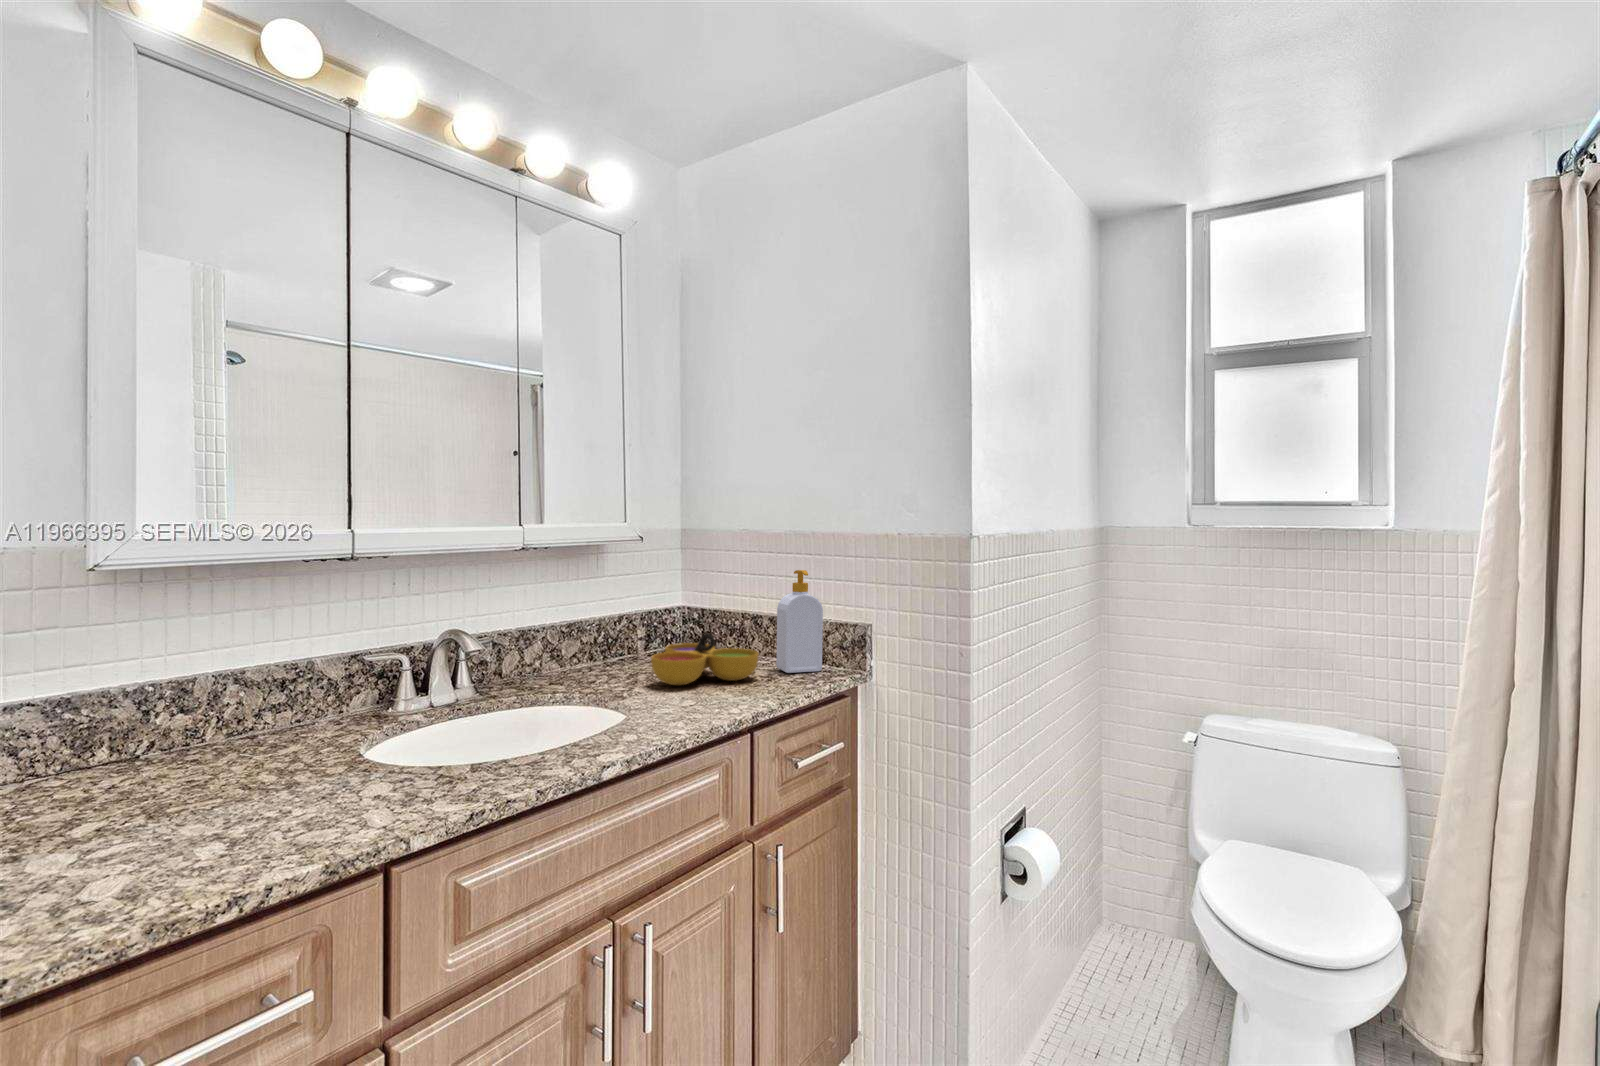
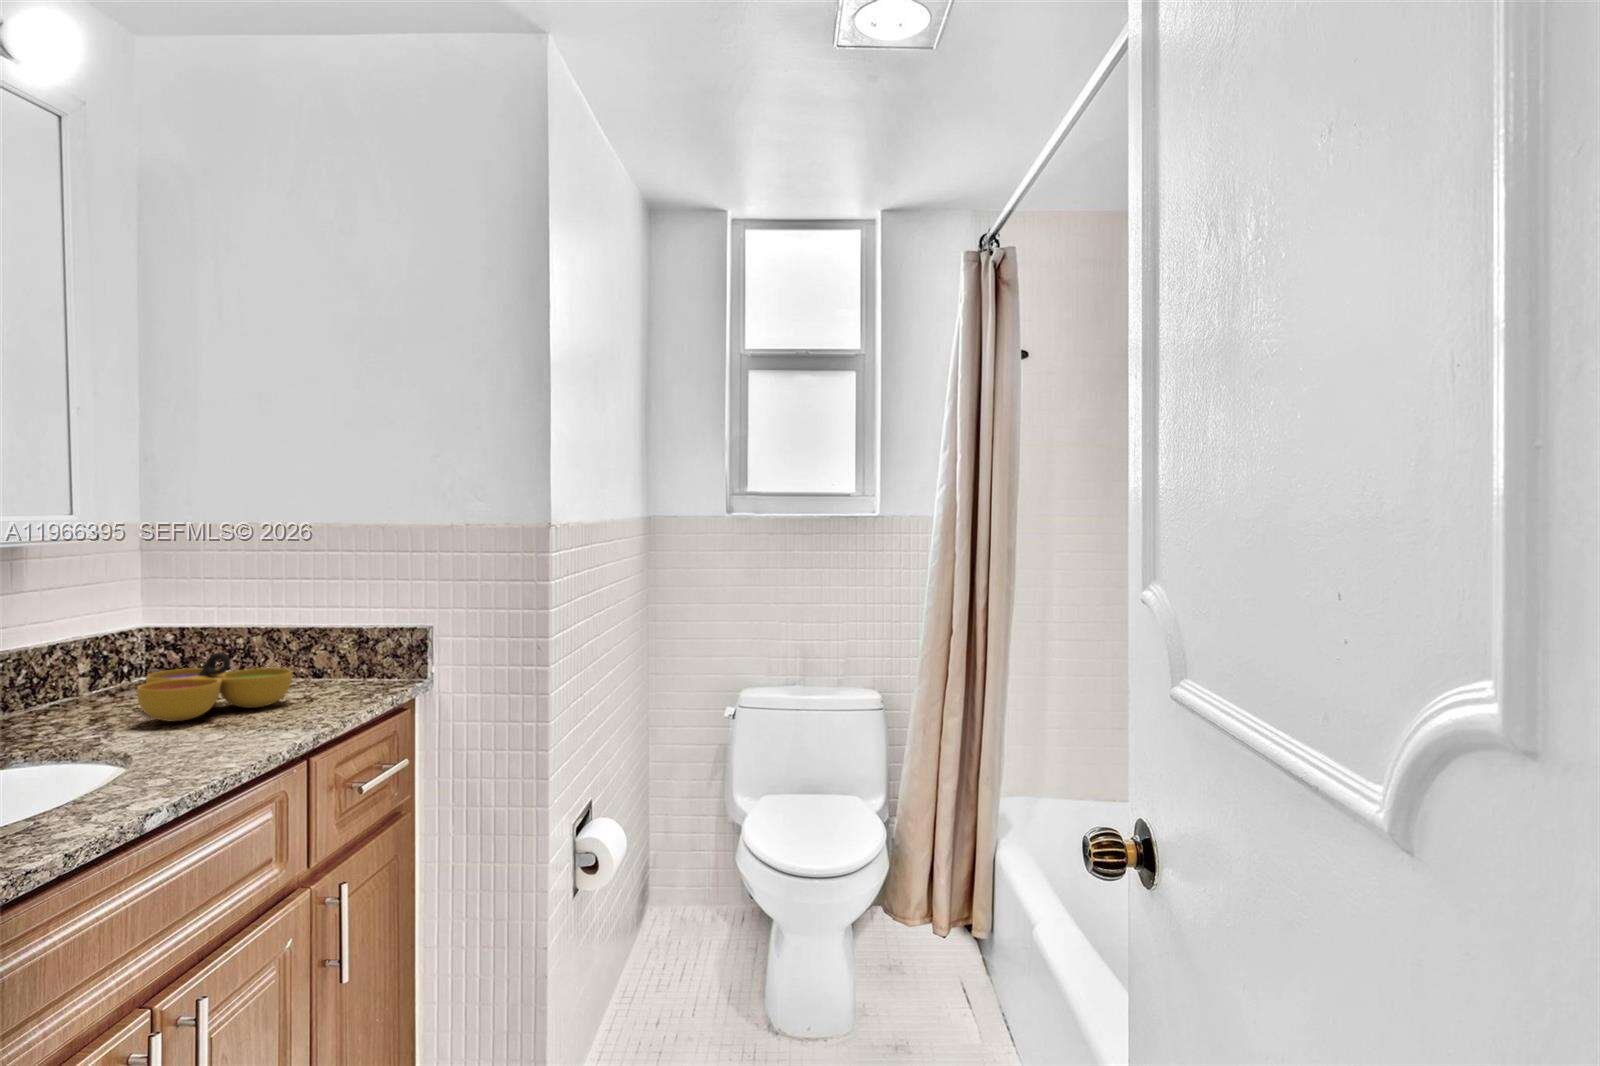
soap bottle: present [776,570,823,673] -> none [309,569,371,692]

